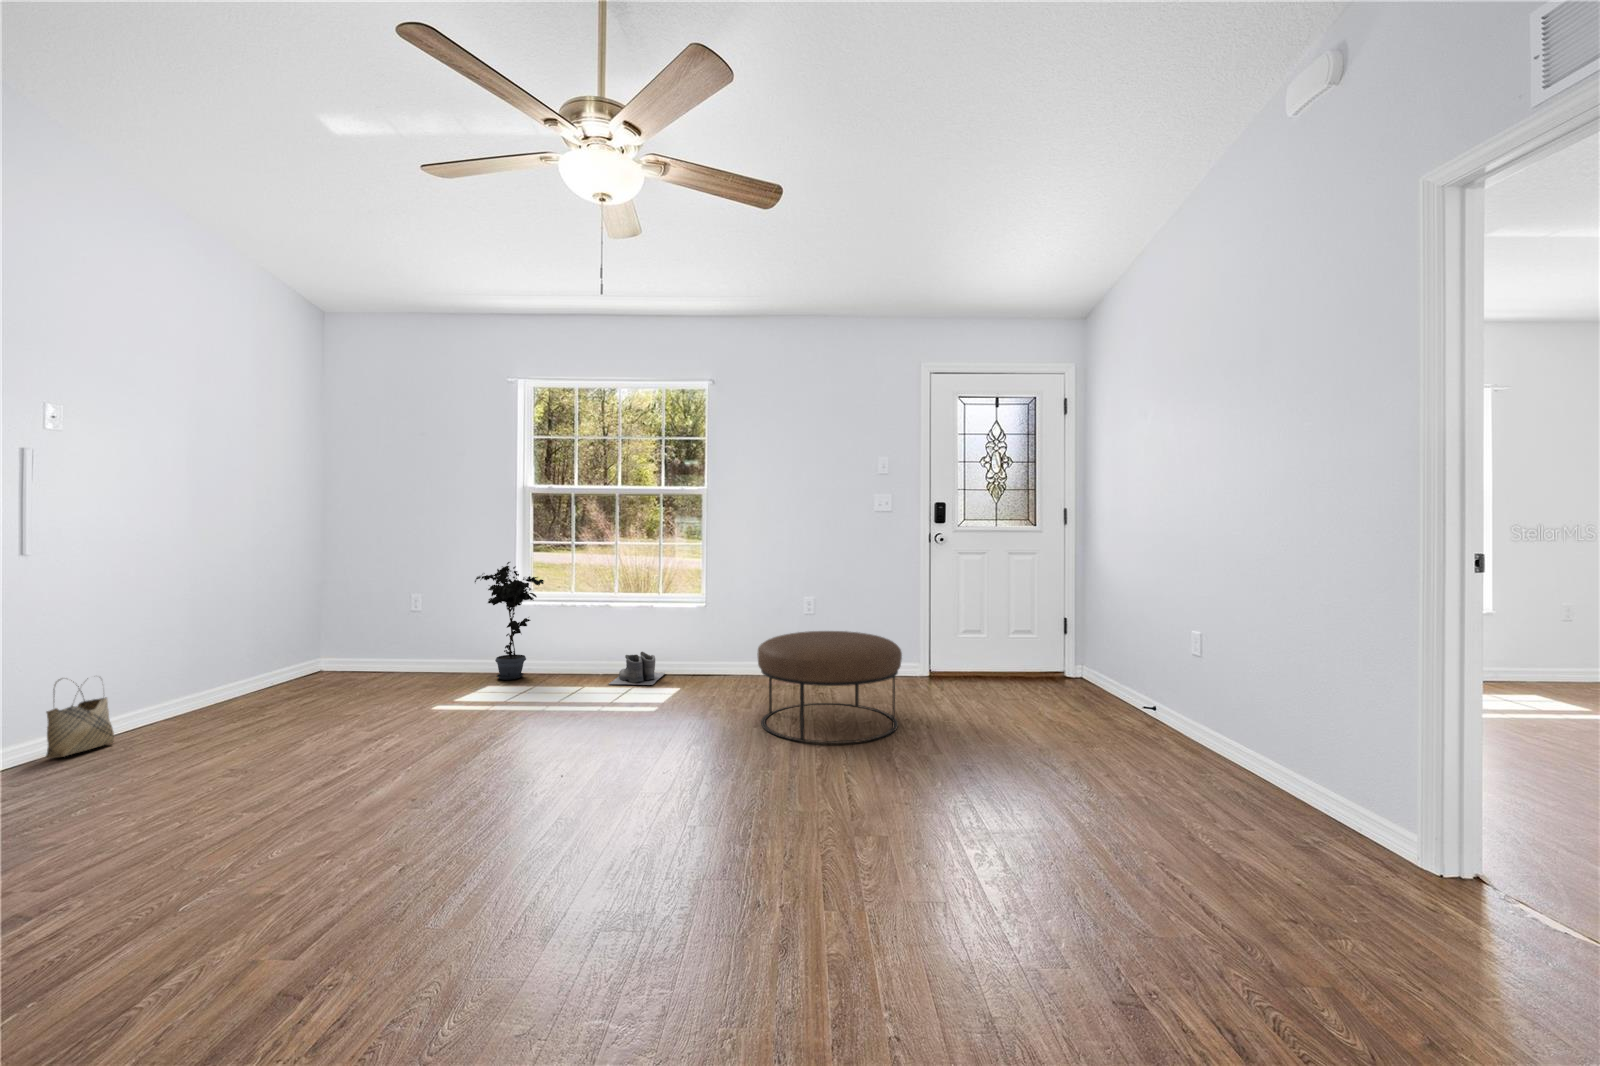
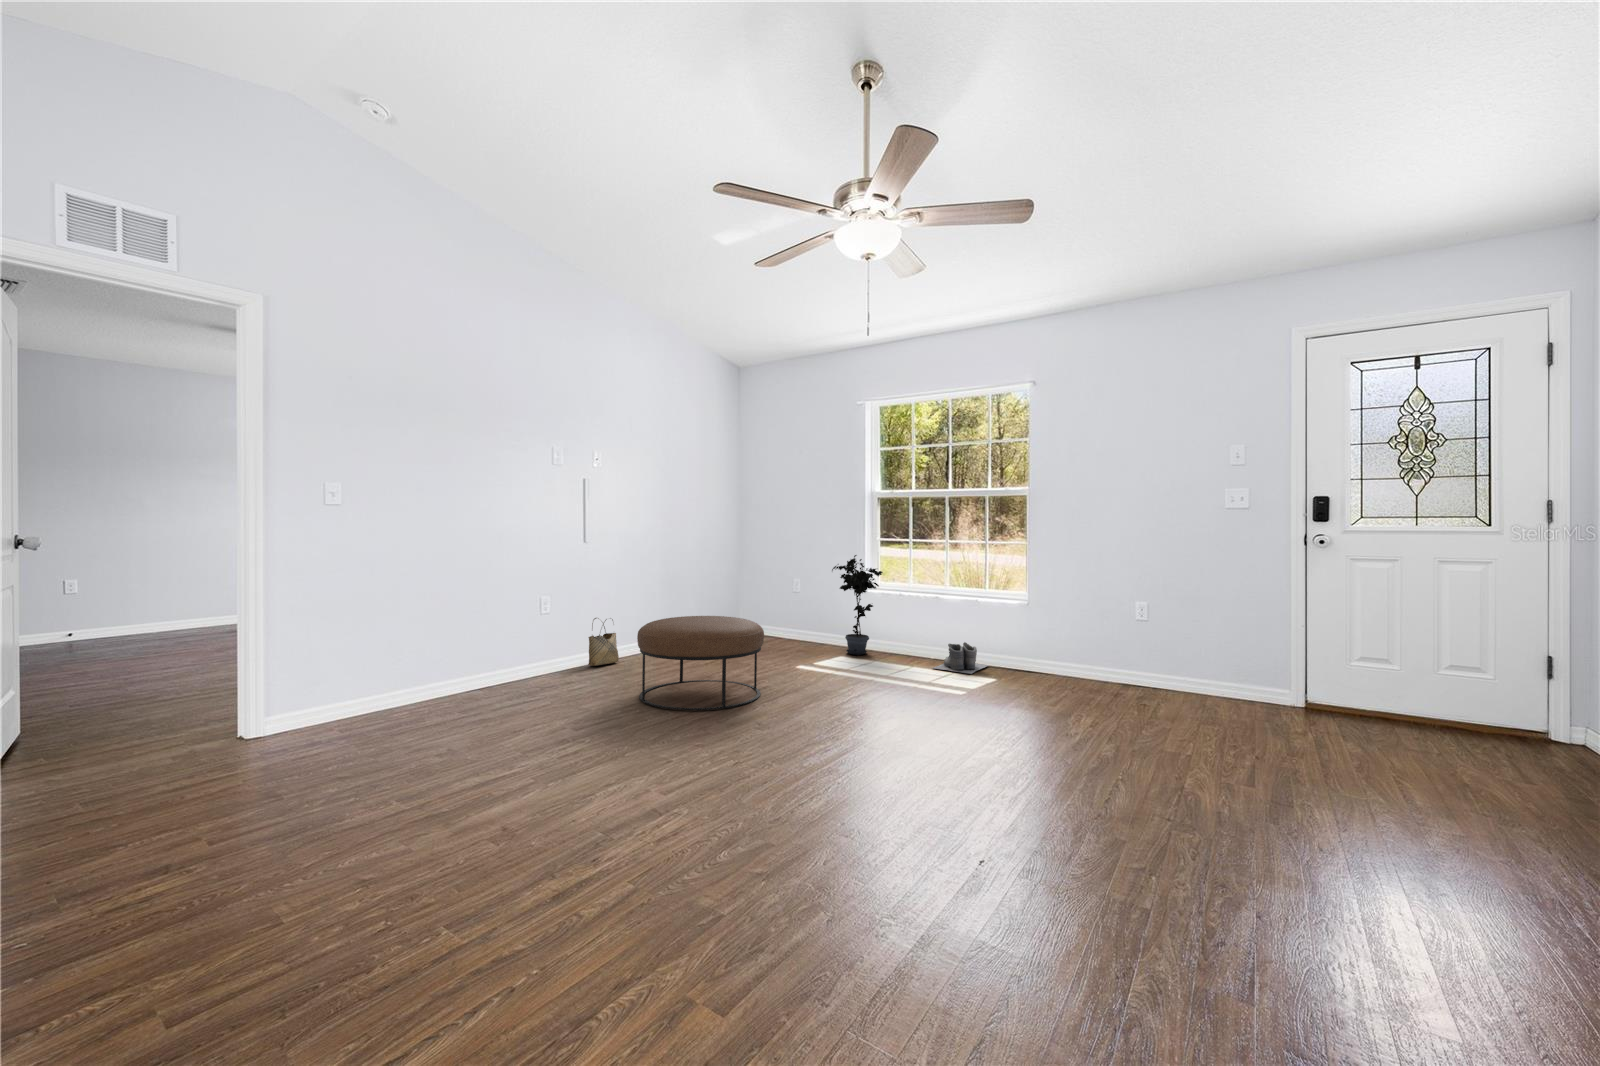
ottoman: present [757,631,902,744] -> present [637,616,764,710]

